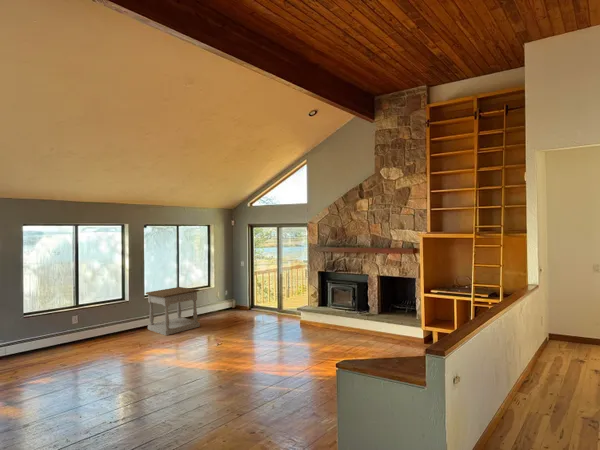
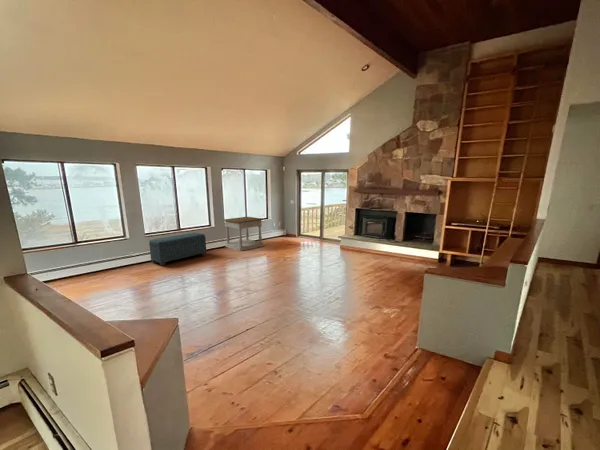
bench: none [34,313,117,364] -> present [149,233,206,266]

